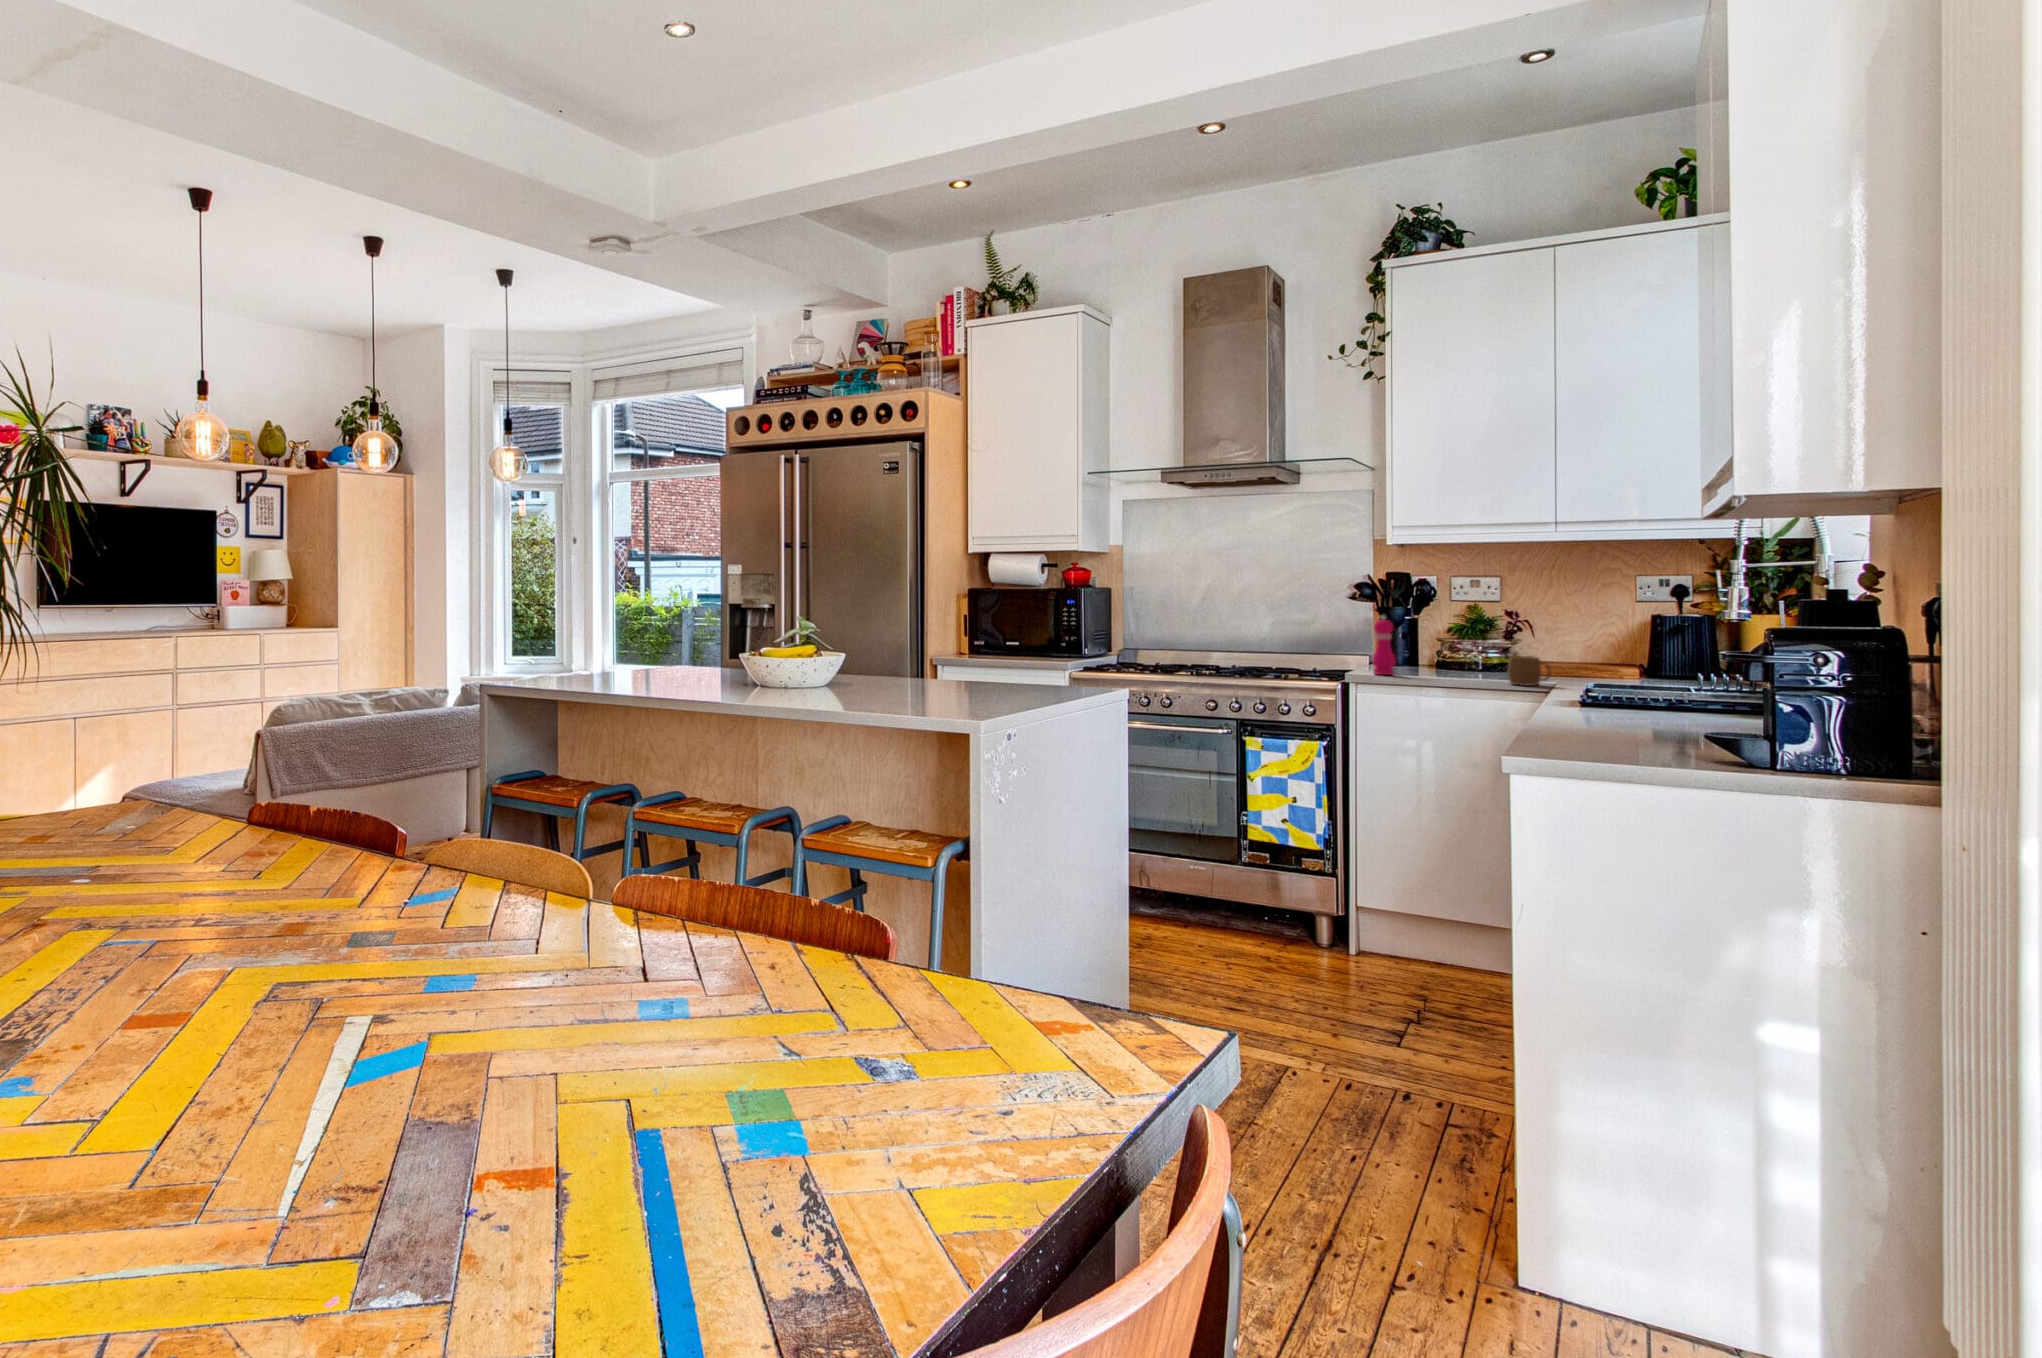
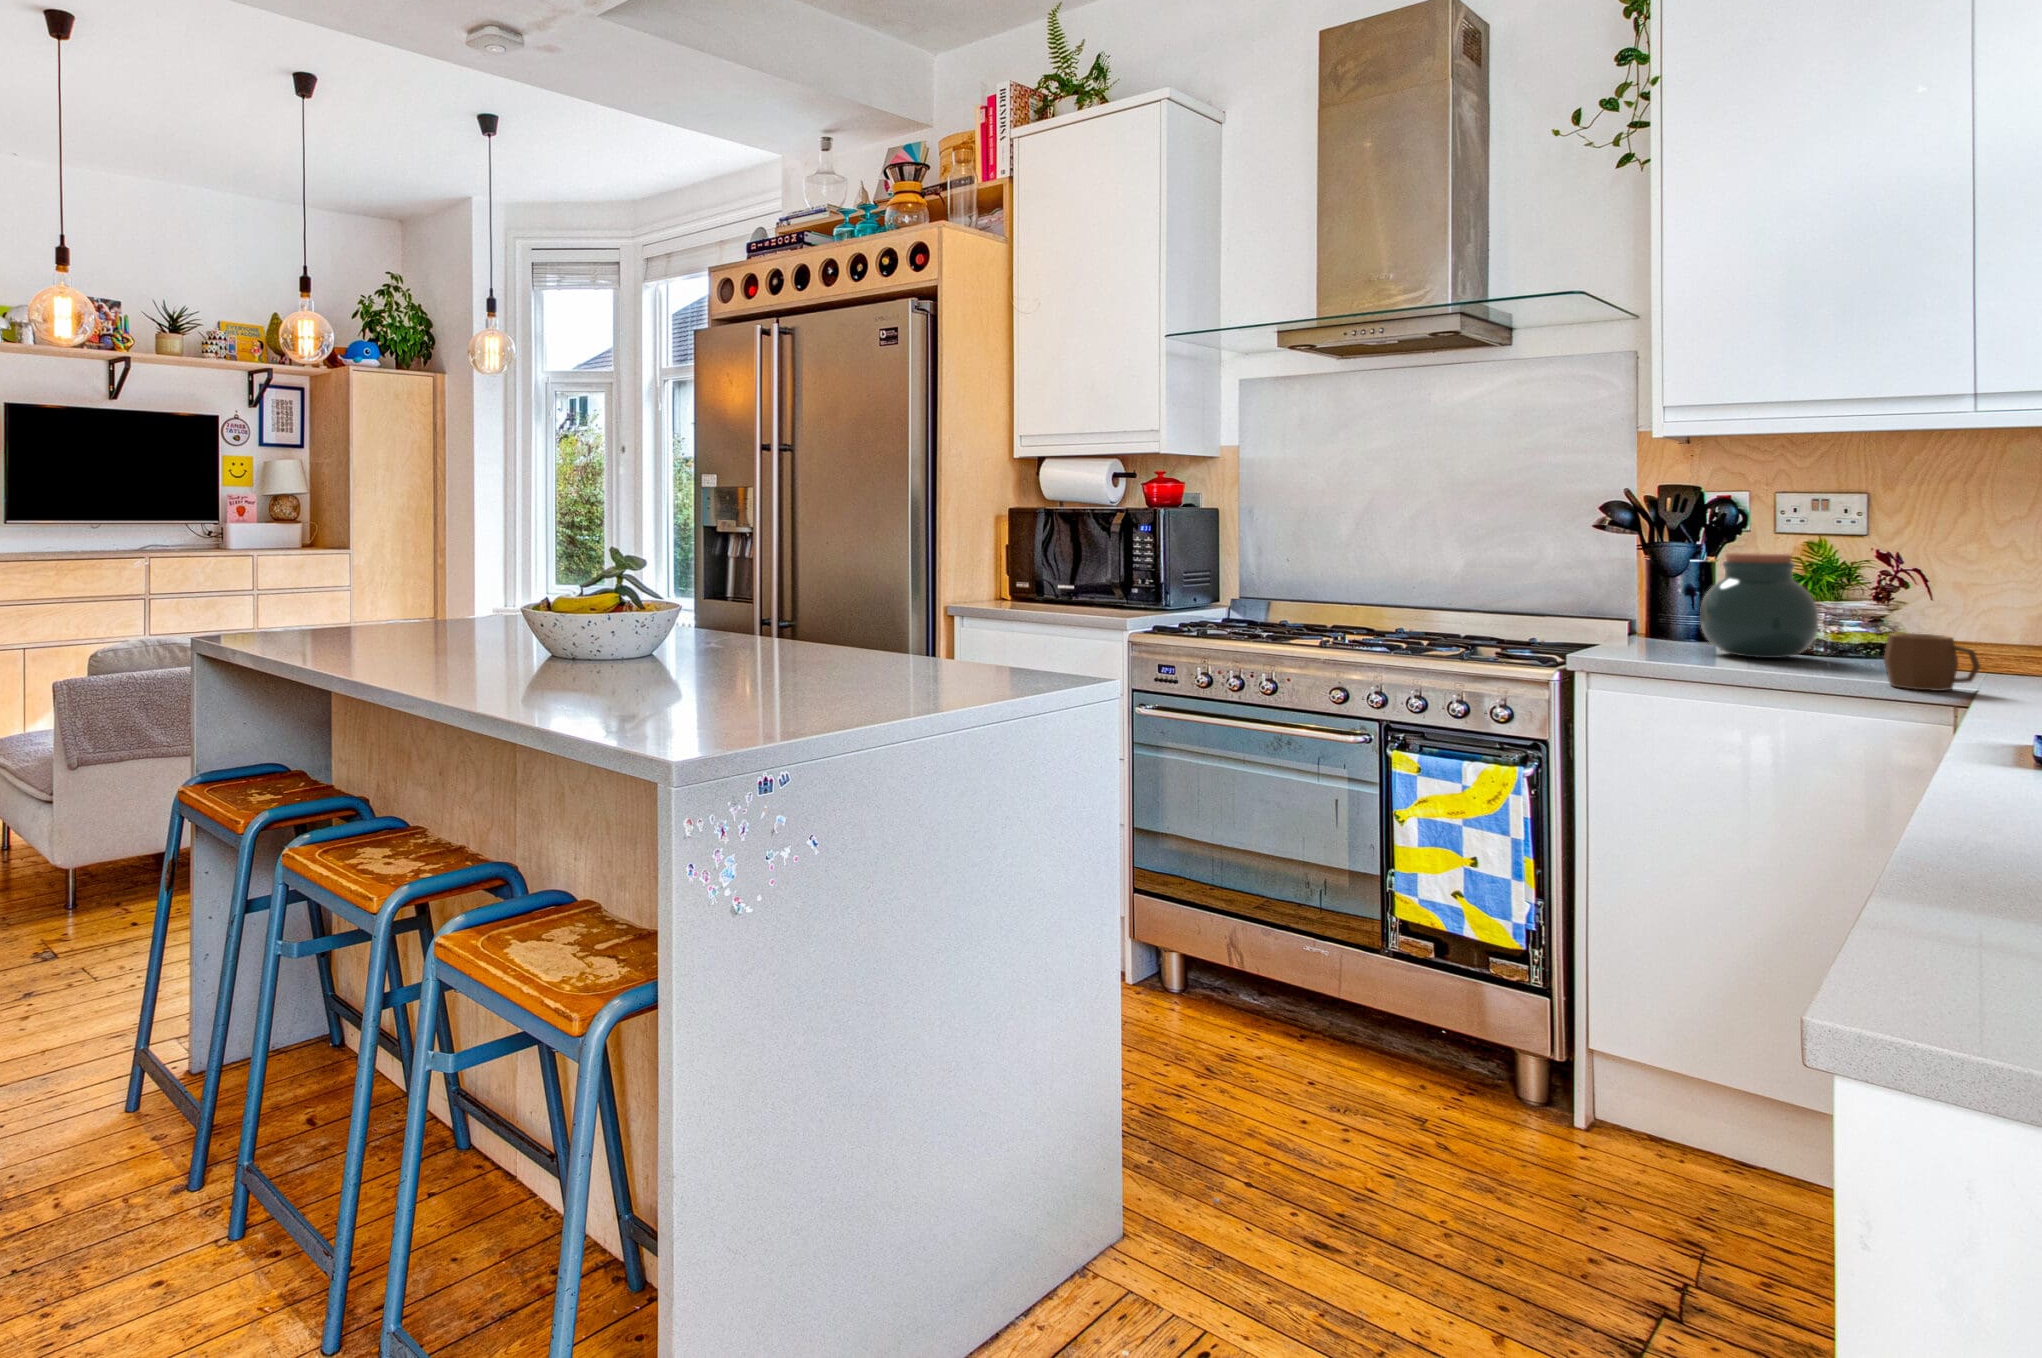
pepper mill: present [1372,615,1396,675] -> none [1619,553,1662,656]
jar: none [1415,615,1476,674] -> present [1700,553,1819,658]

